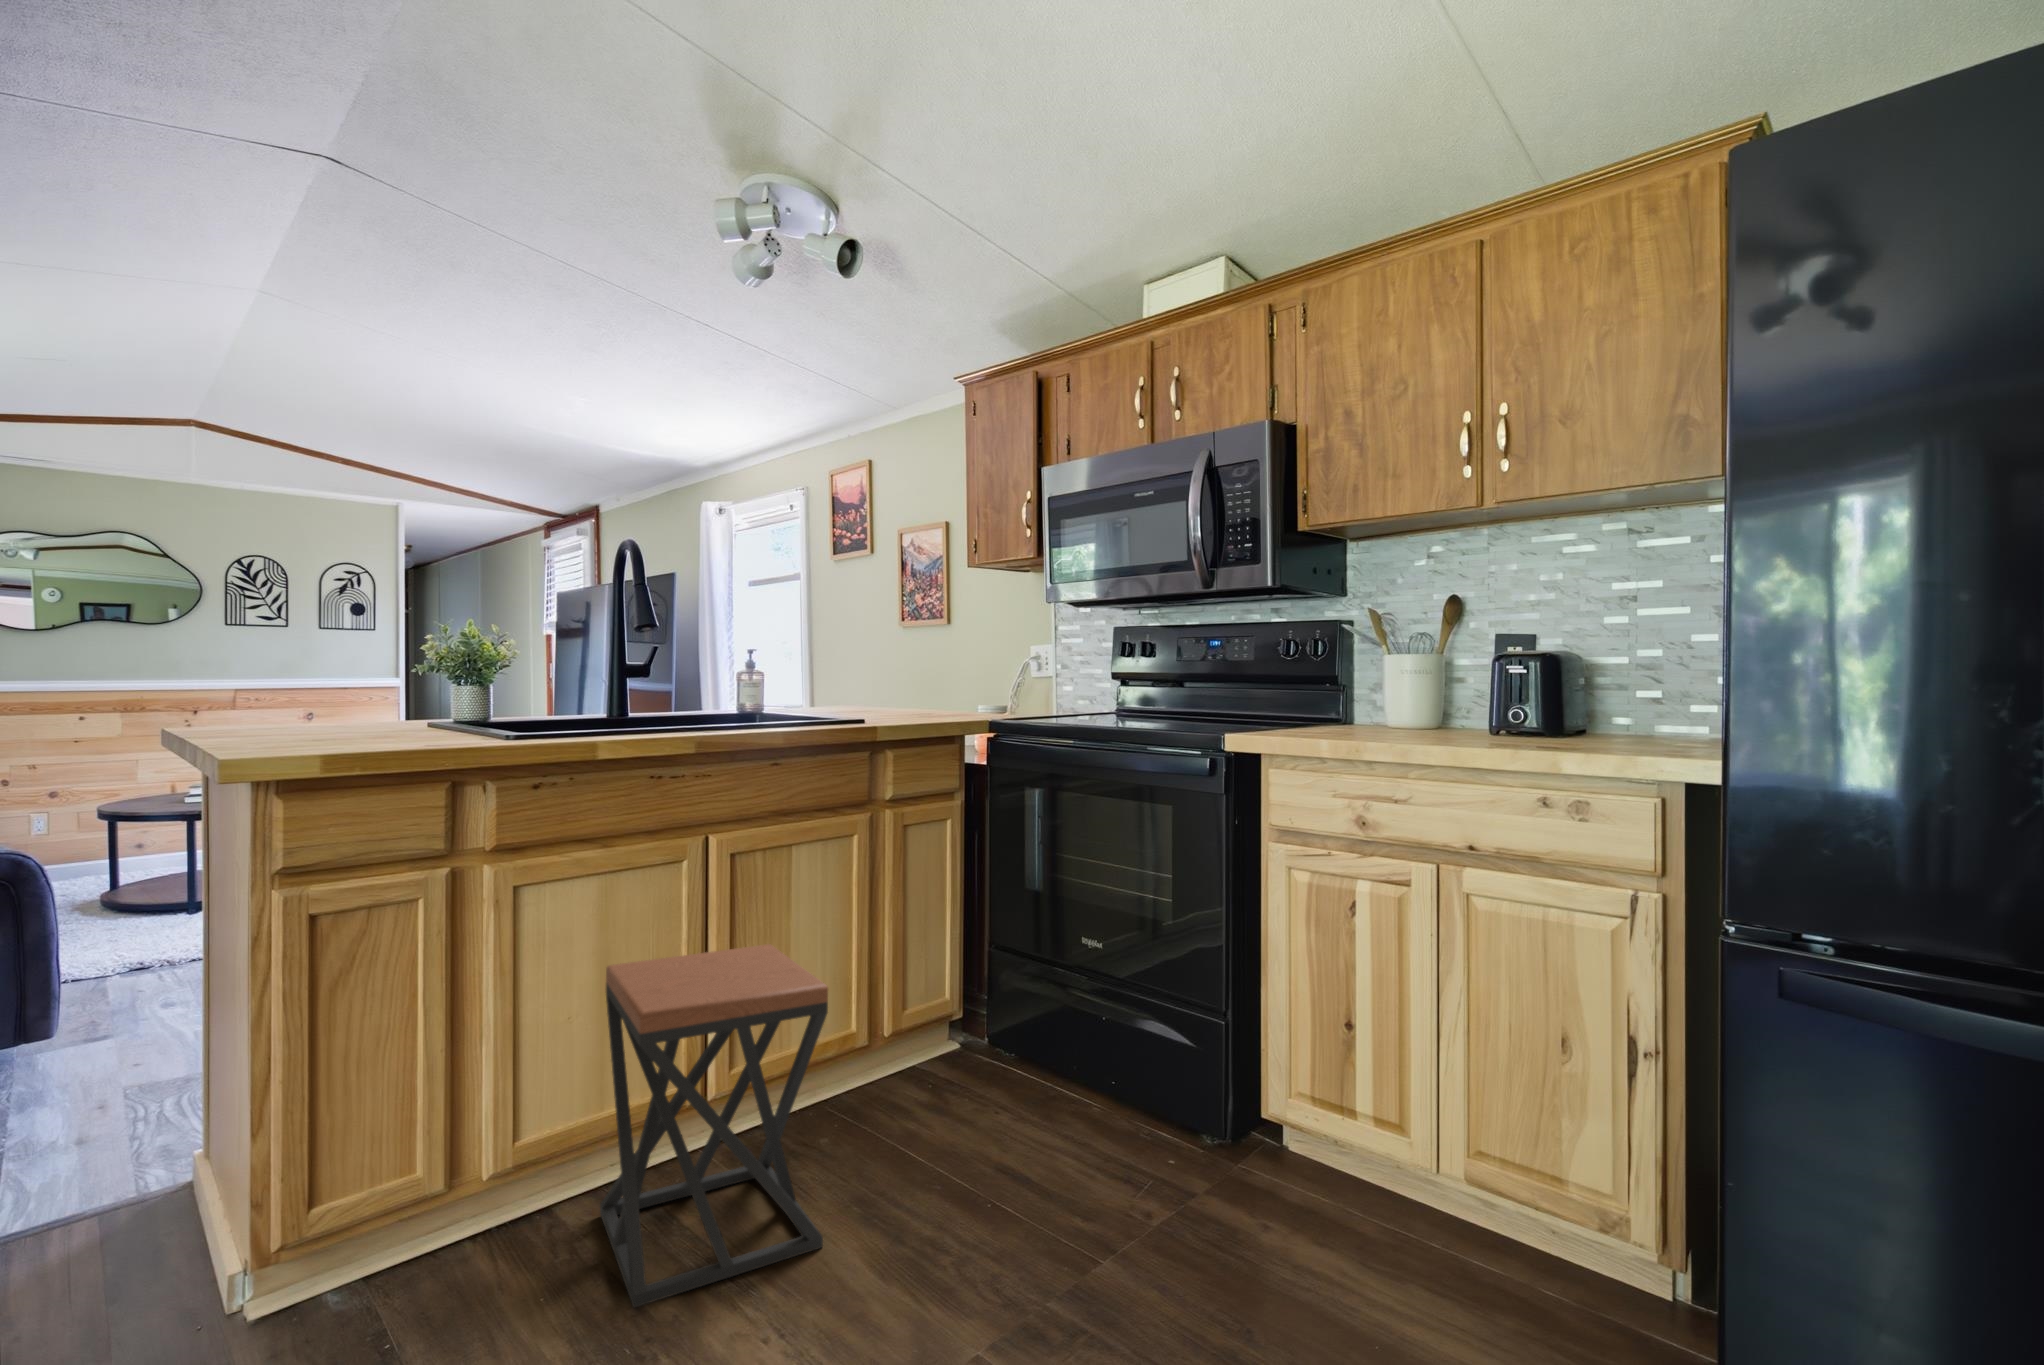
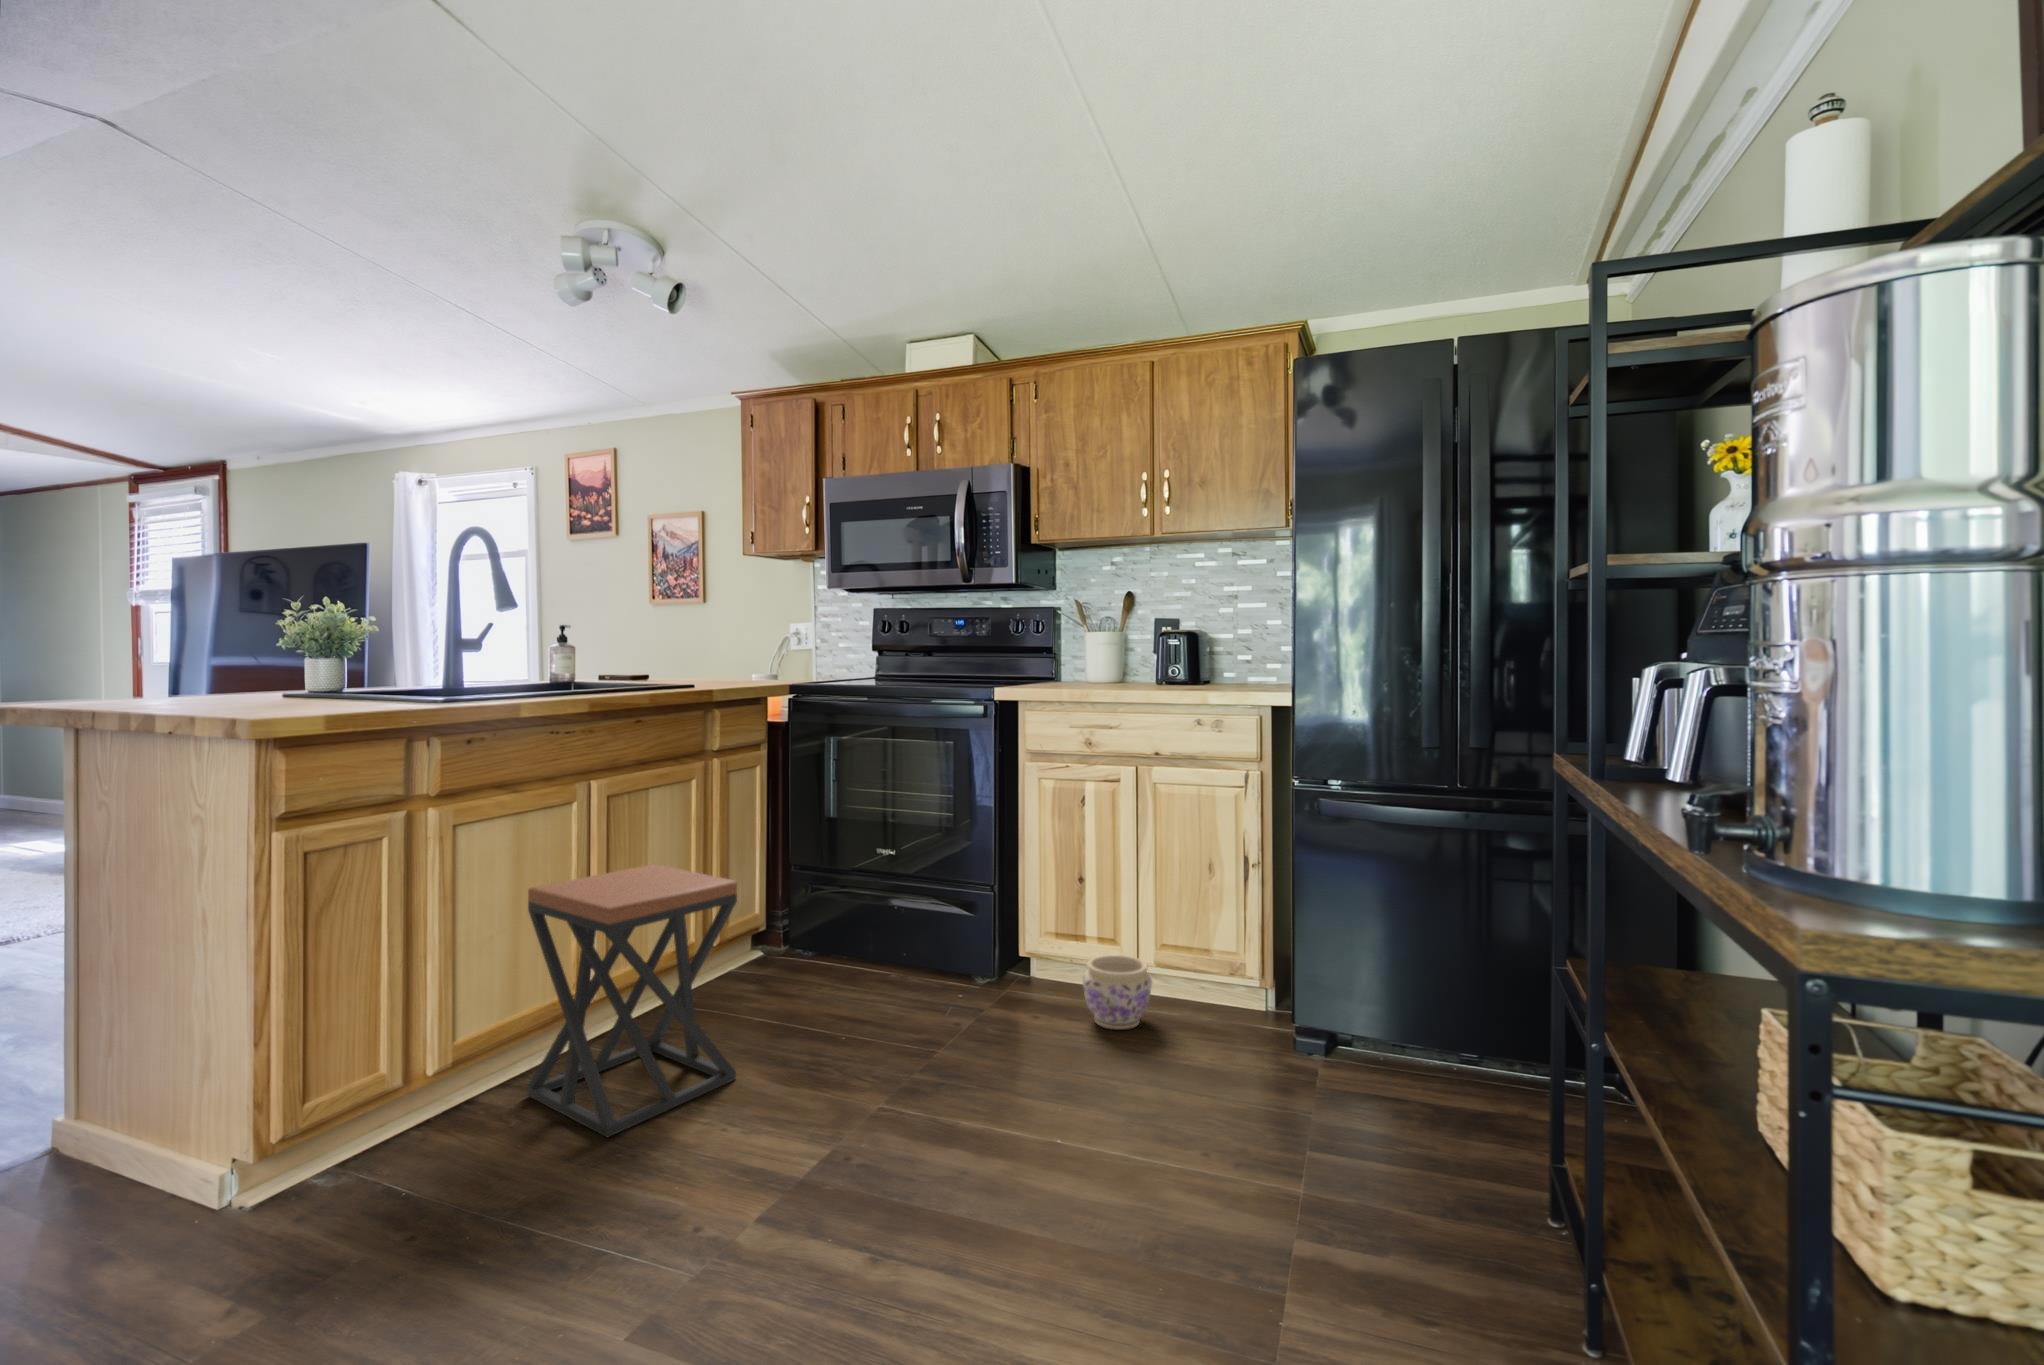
planter: none [1332,1156,1448,1293] -> present [1083,955,1152,1030]

